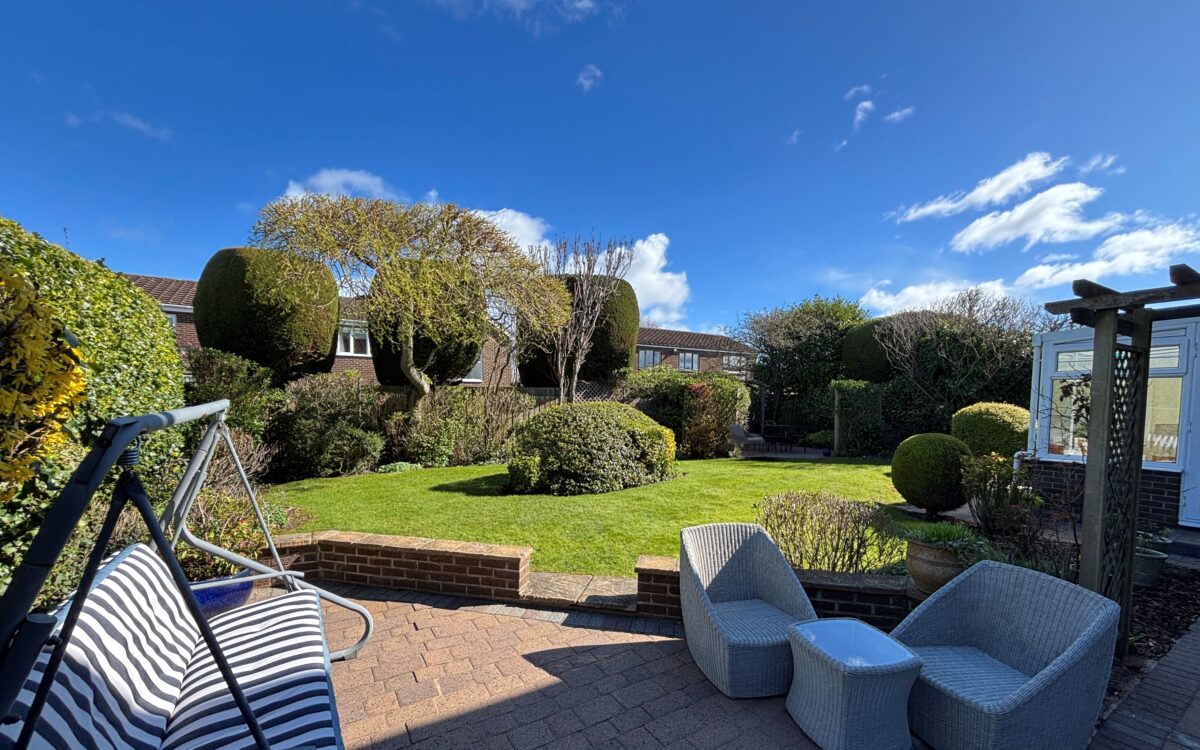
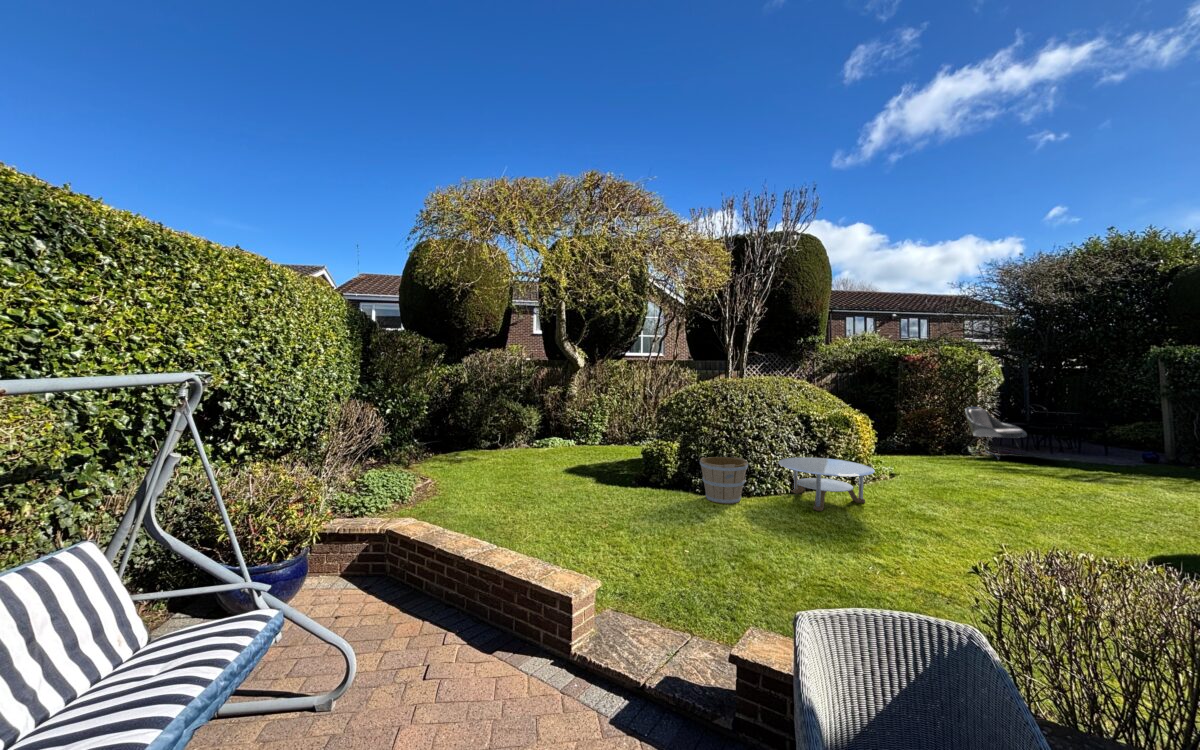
round table: none [616,462,681,500] -> present [778,457,875,511]
wooden bucket: none [559,465,596,502] -> present [700,457,748,504]

